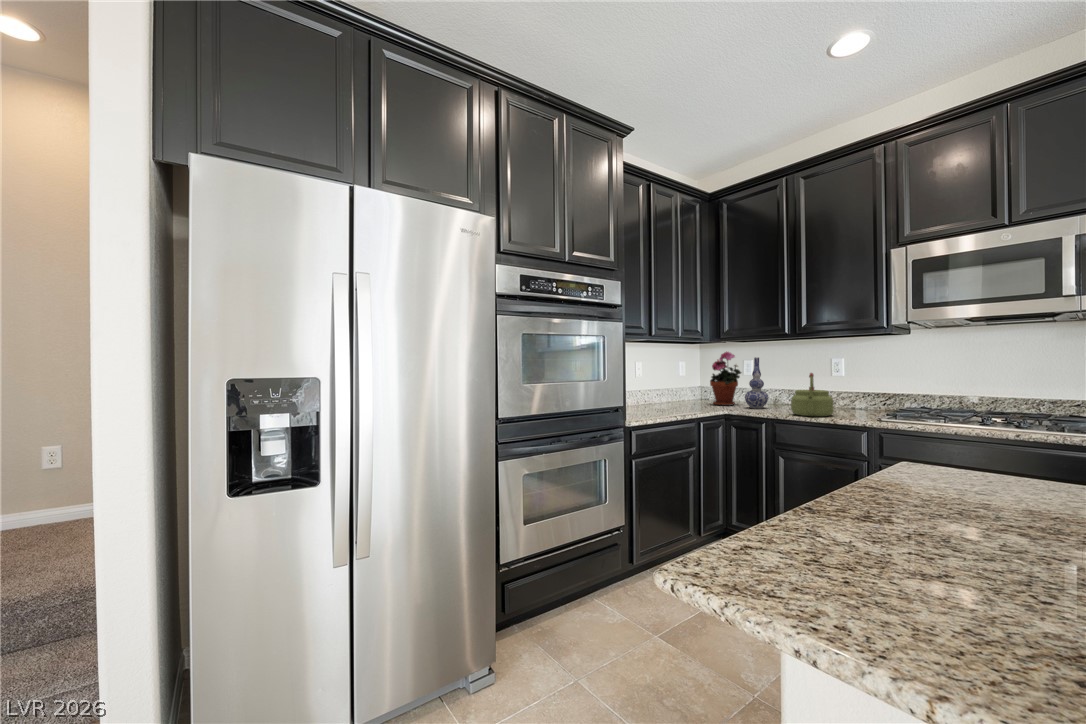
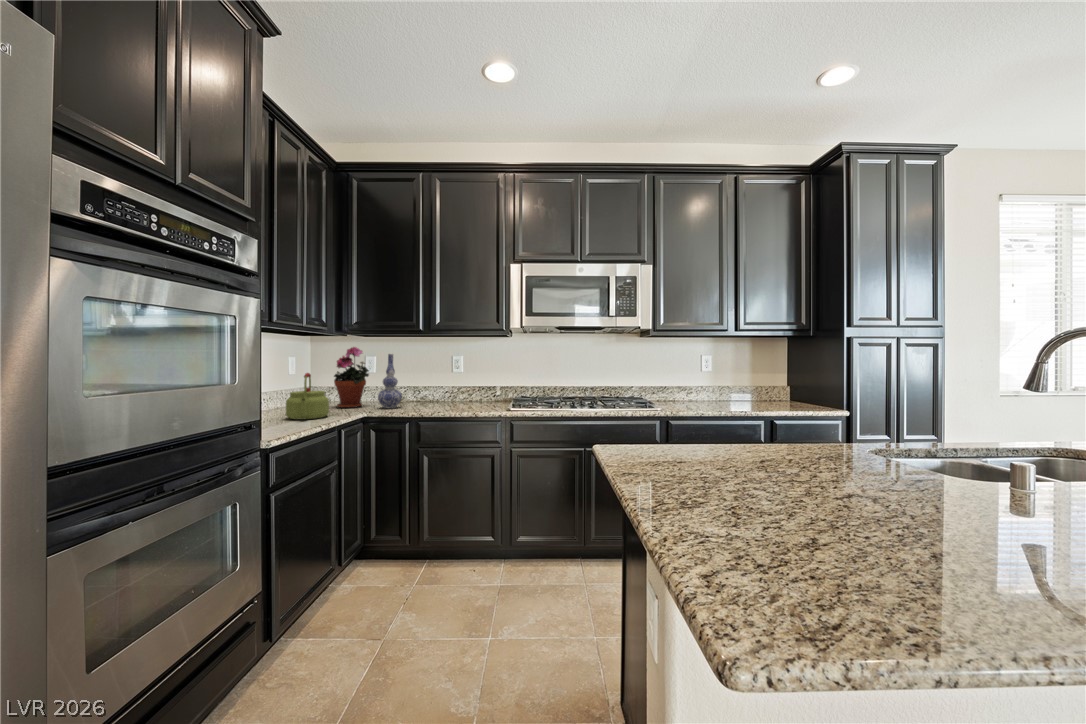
kettle: present [791,373,833,416] -> present [286,373,329,420]

